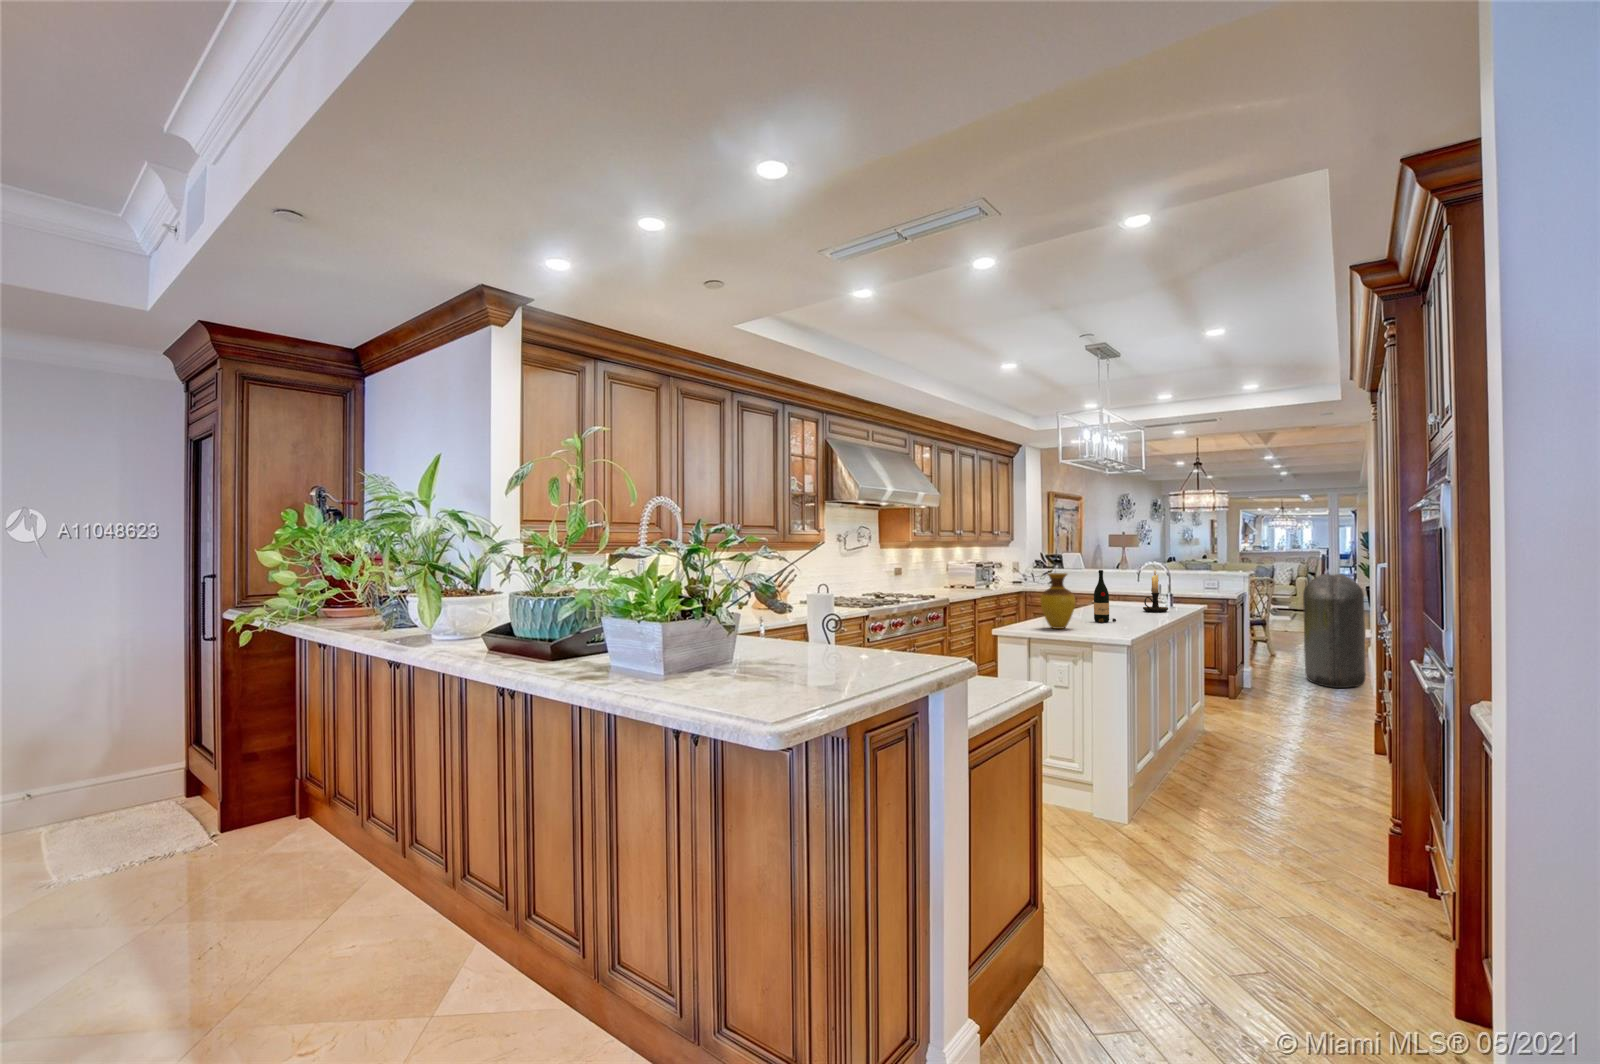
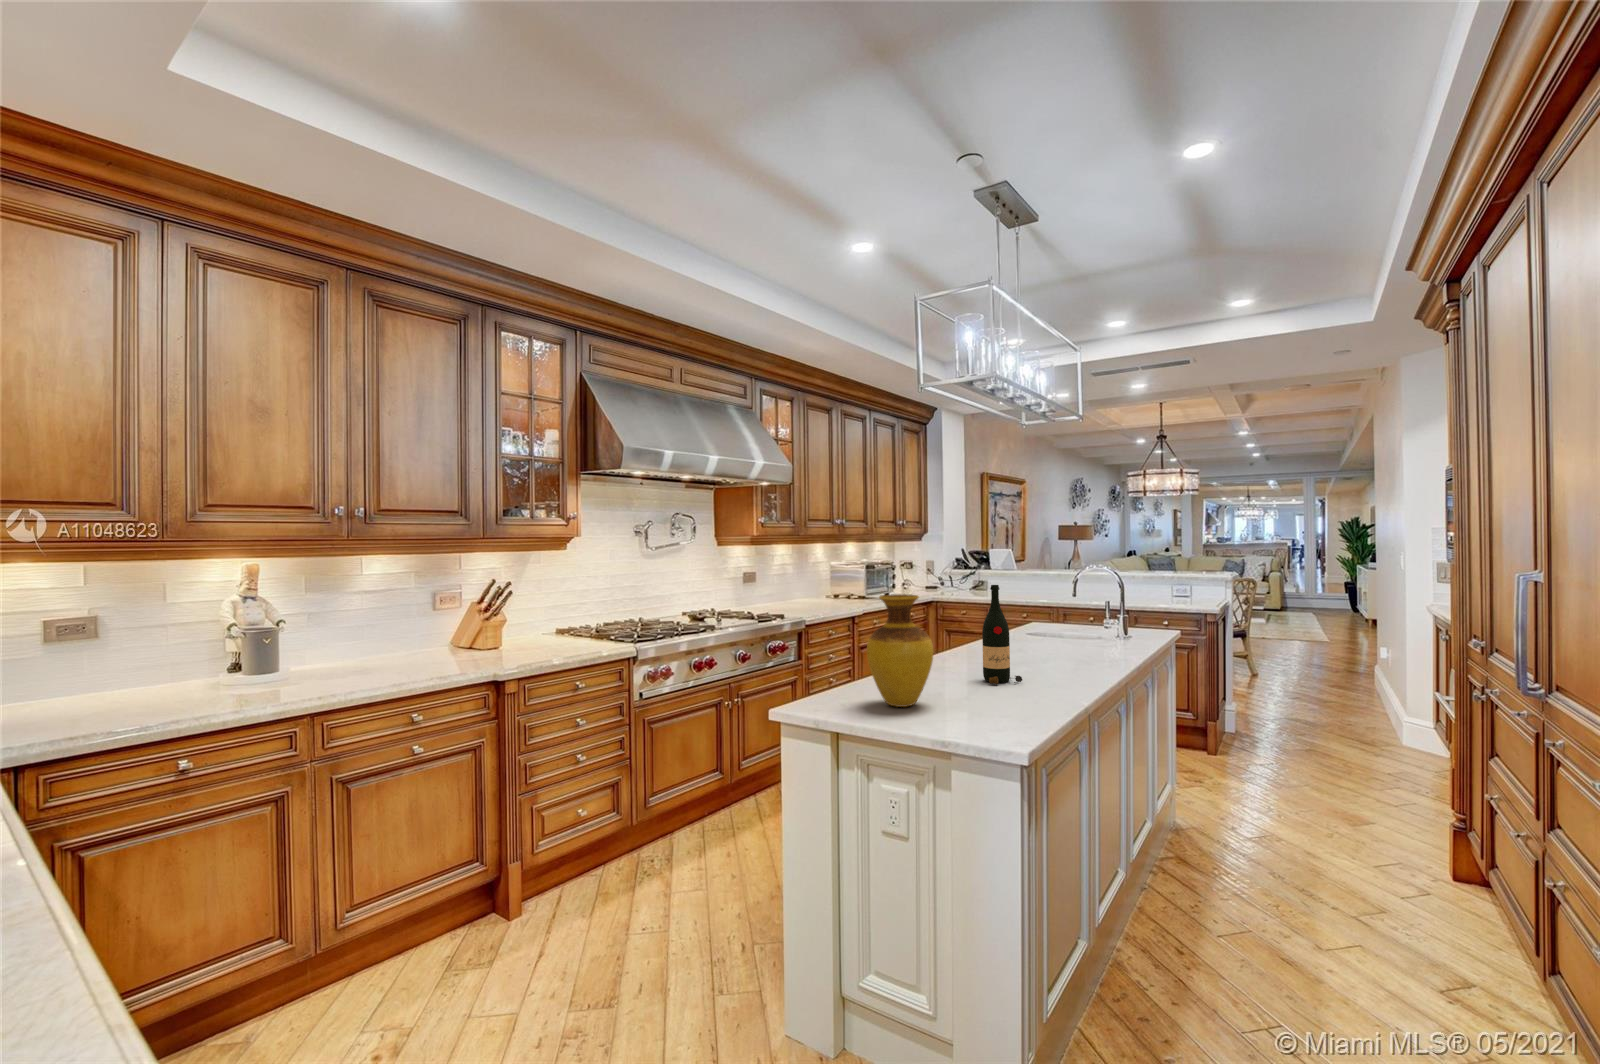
candle holder: present [1143,569,1168,612] -> none [1079,577,1121,652]
trash can: present [1303,574,1366,688] -> none [1303,574,1390,732]

